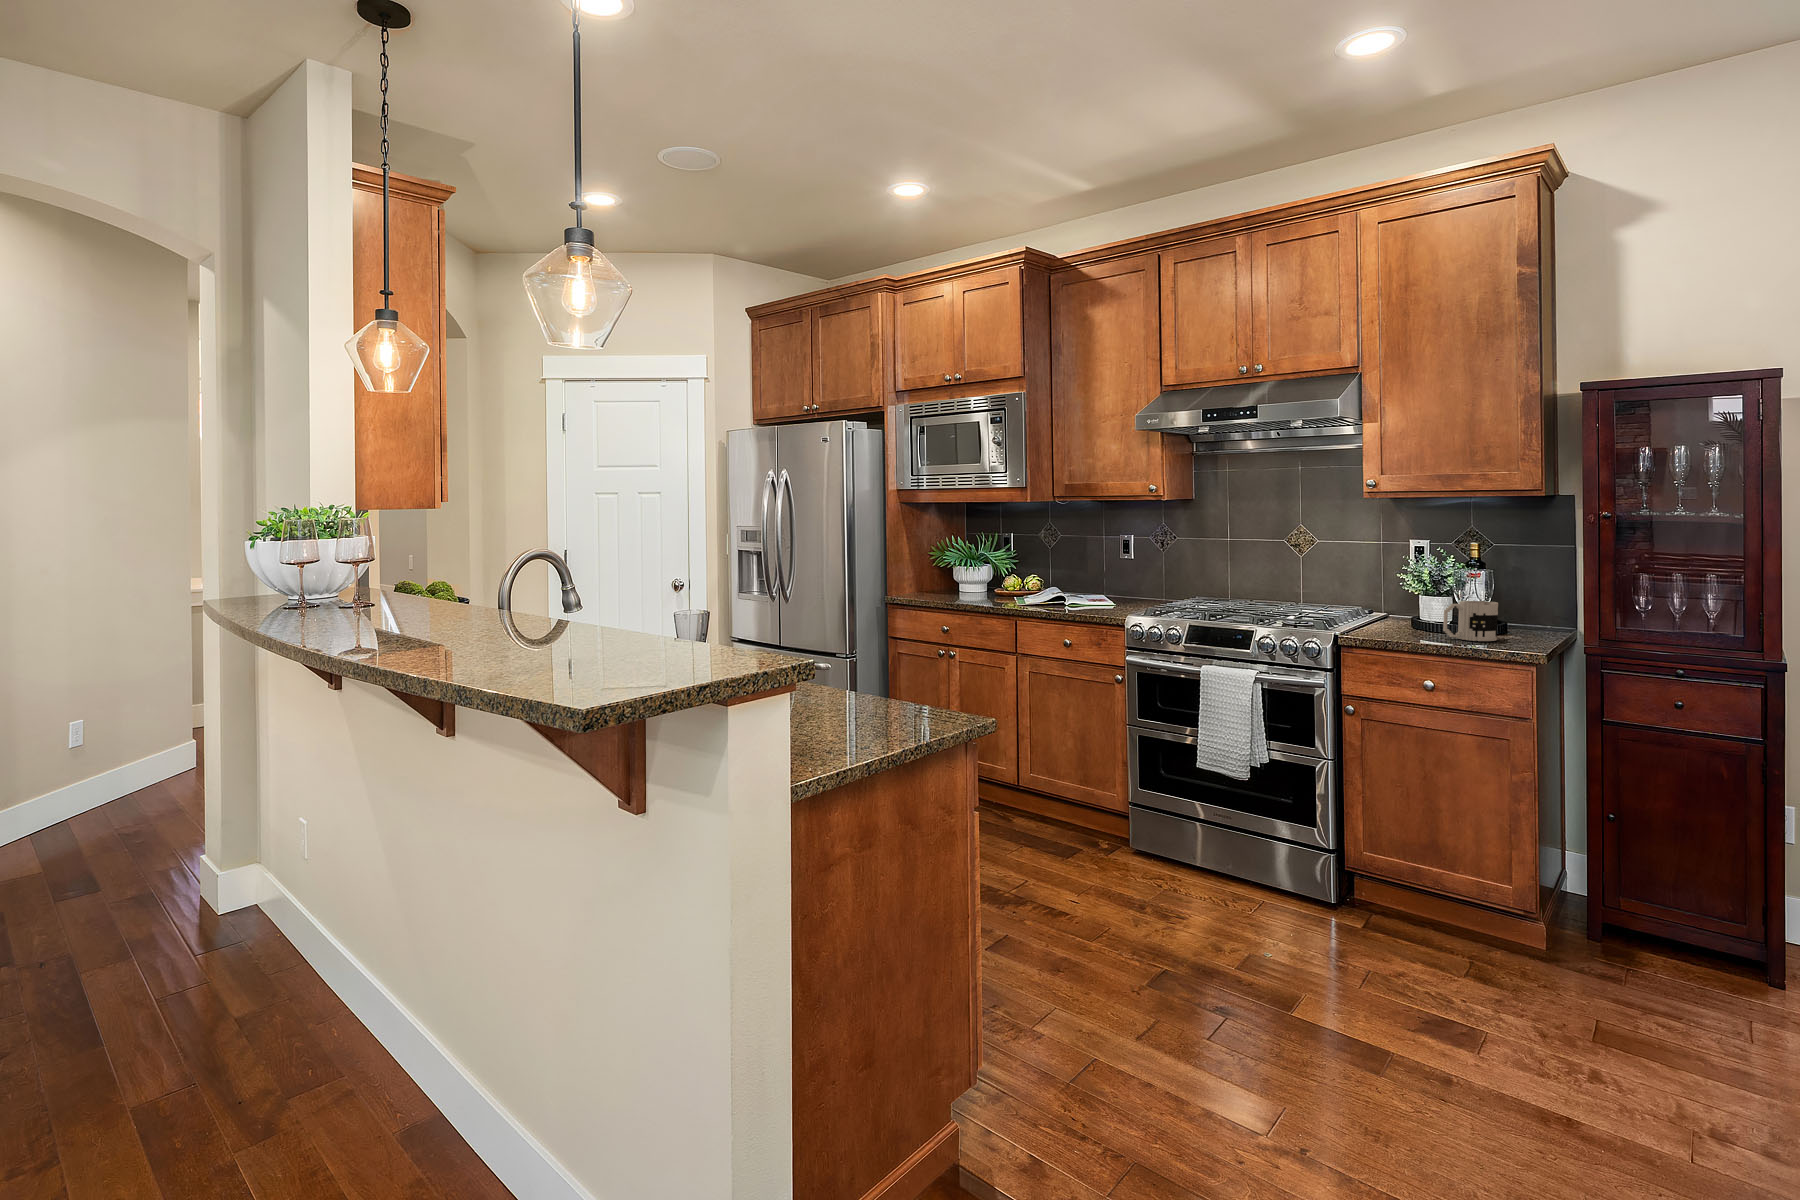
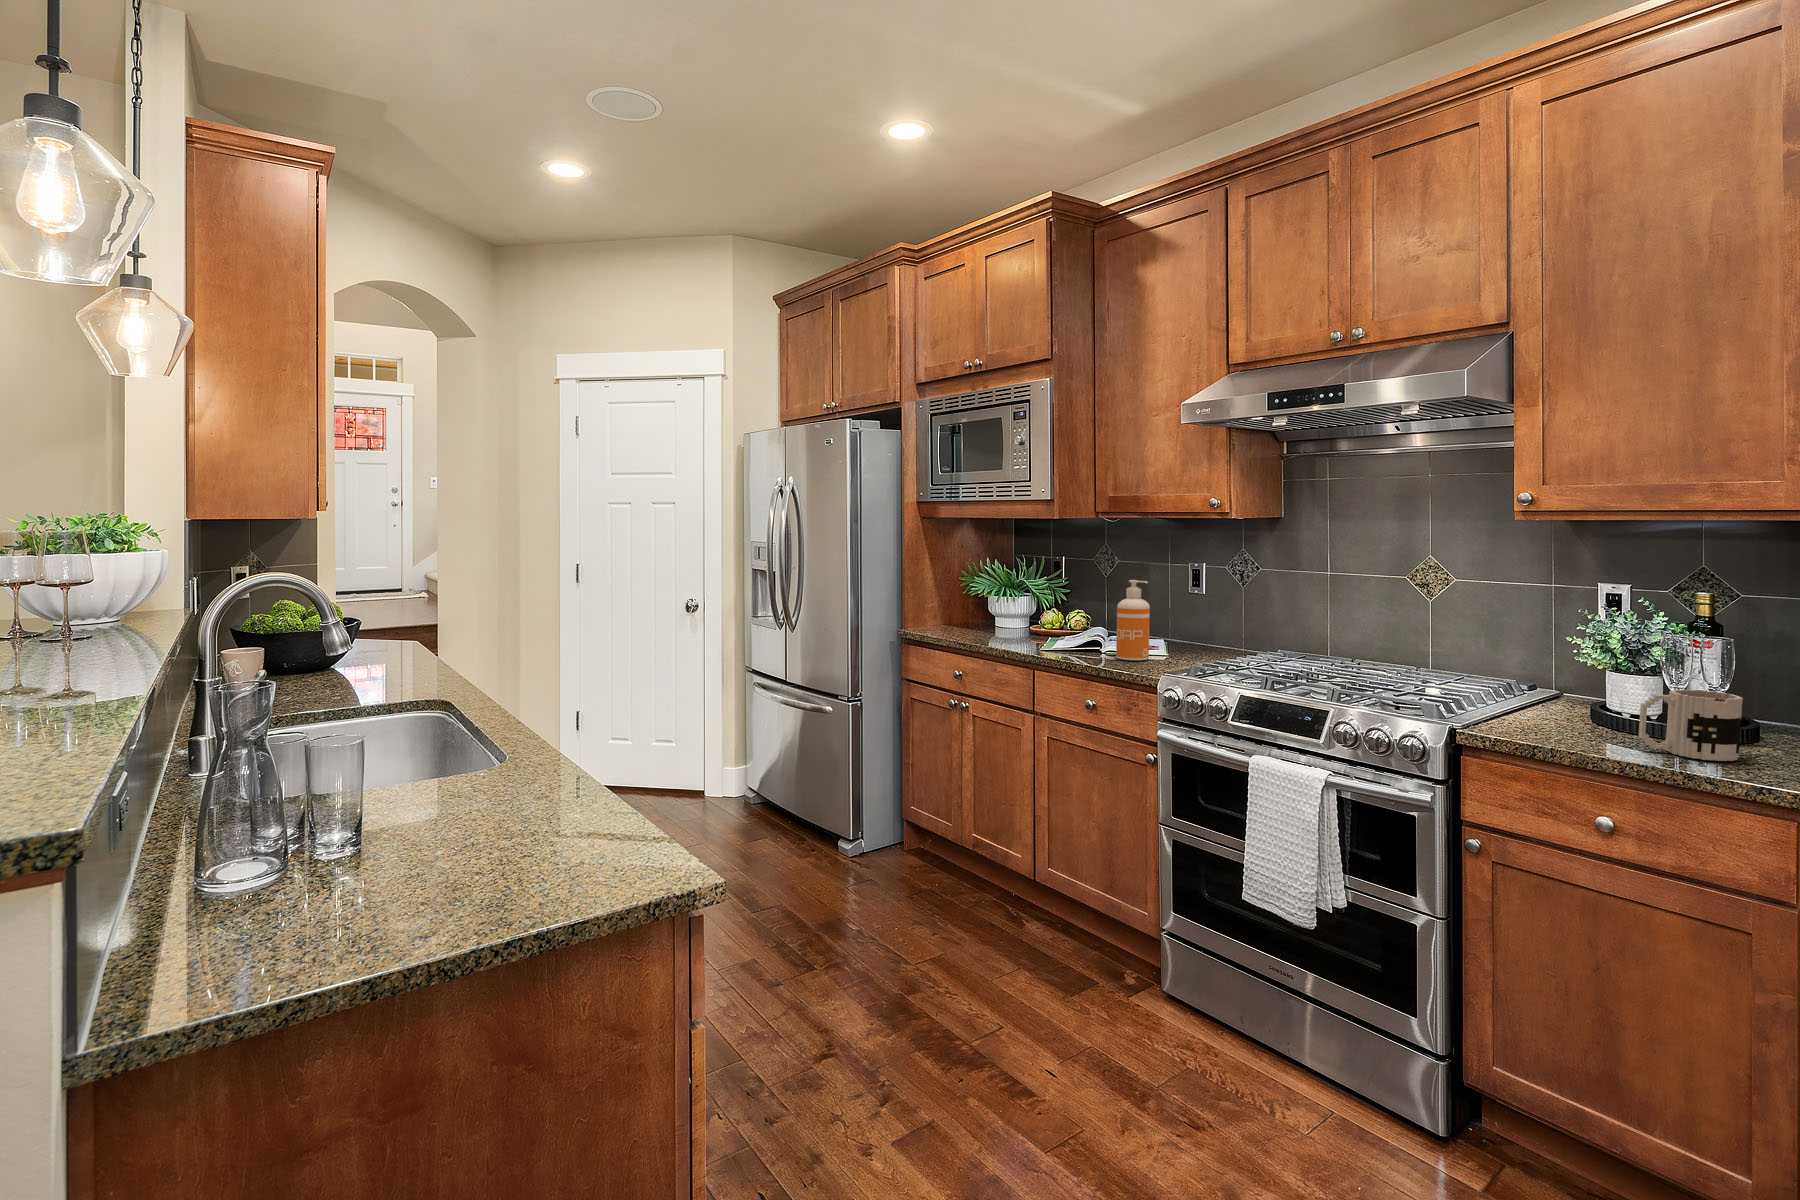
soap dispenser: none [1084,548,1108,608] -> present [1116,580,1150,660]

